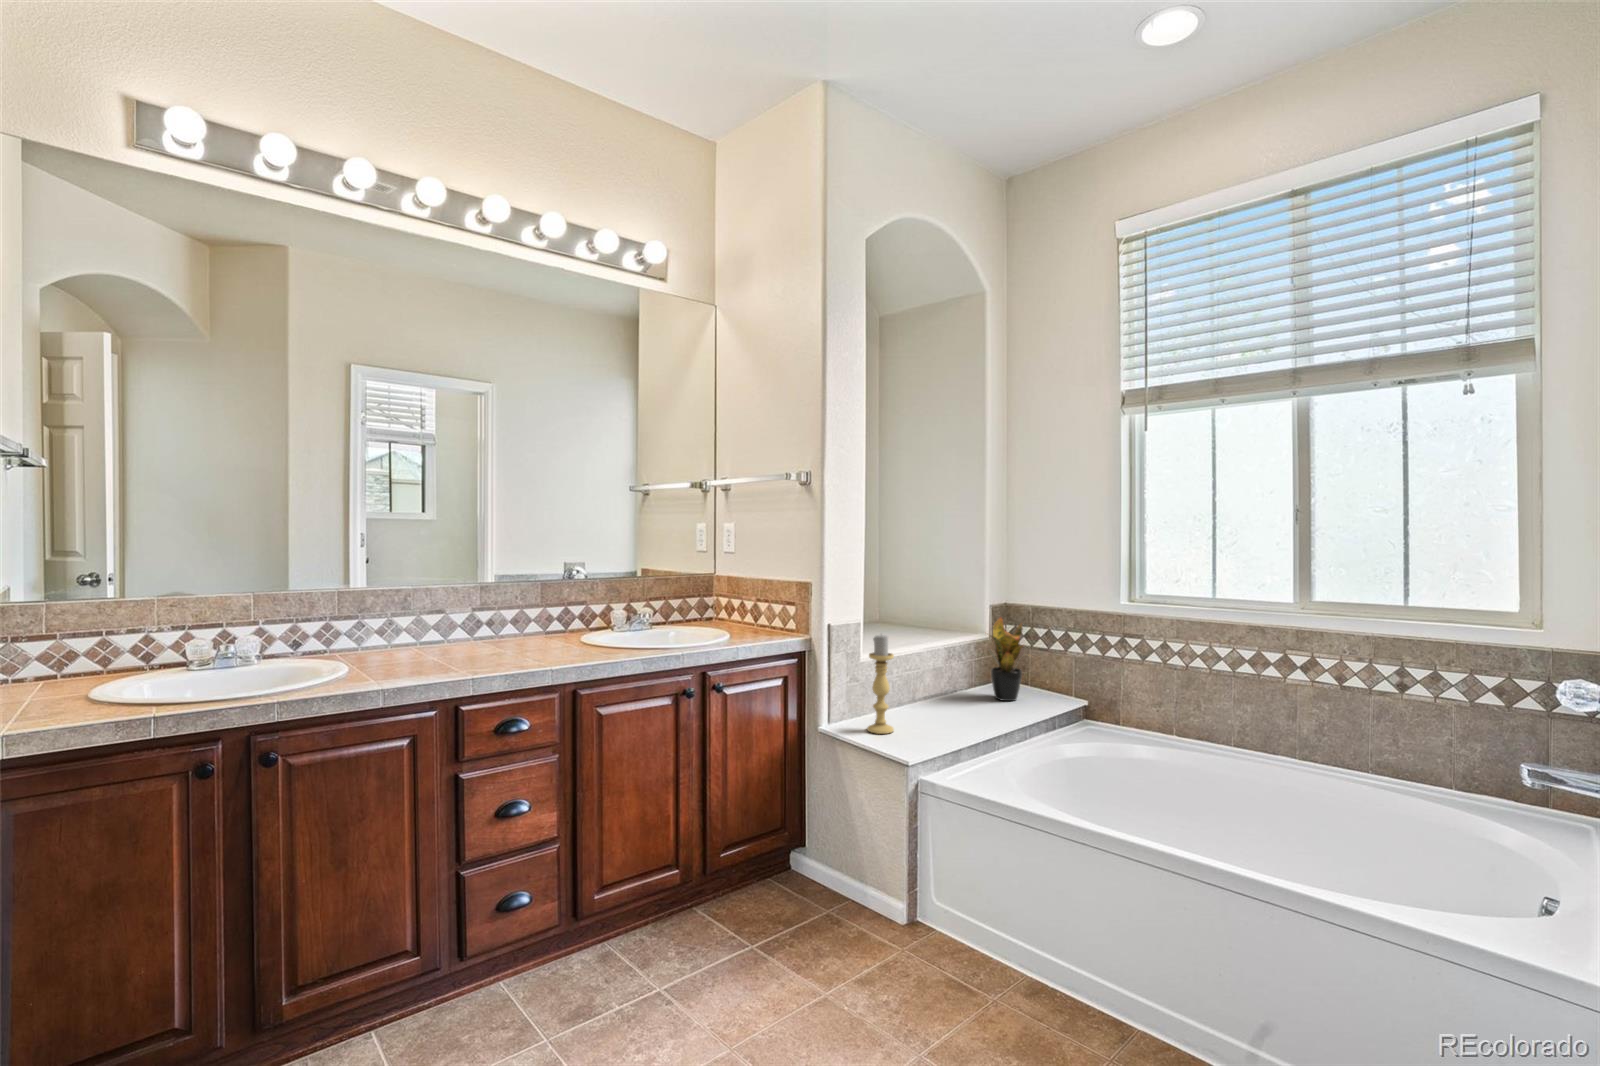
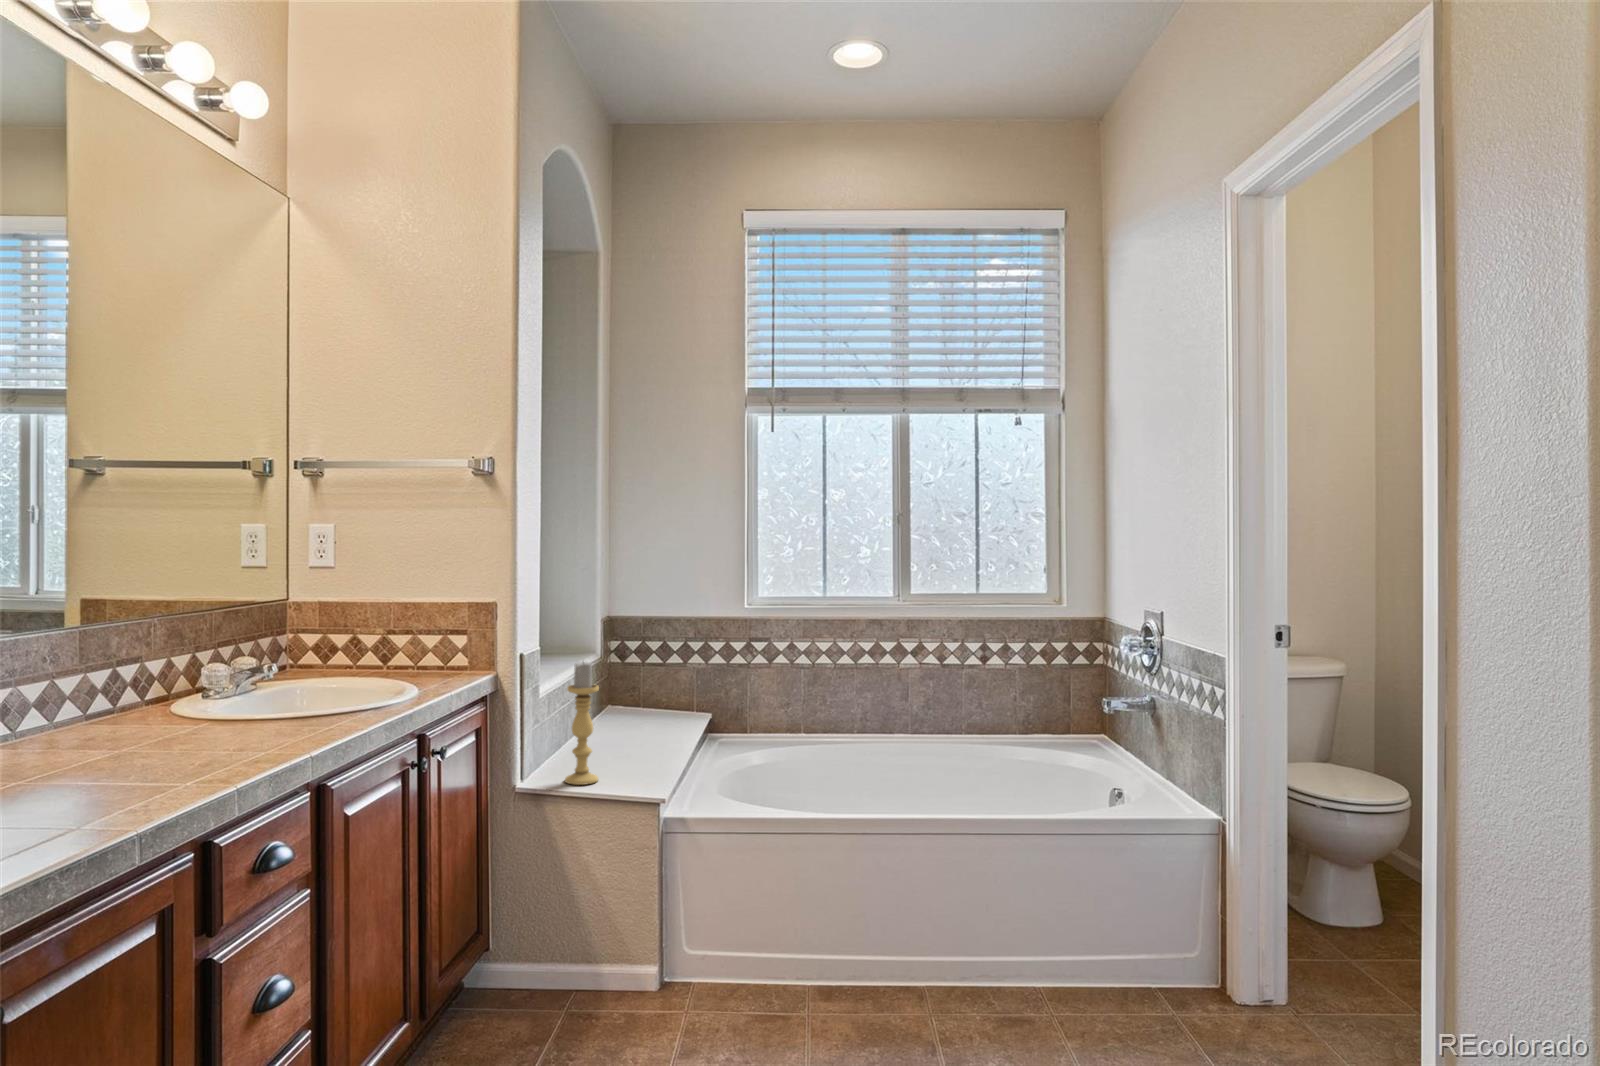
potted plant: present [988,618,1023,701] -> none [615,626,678,728]

